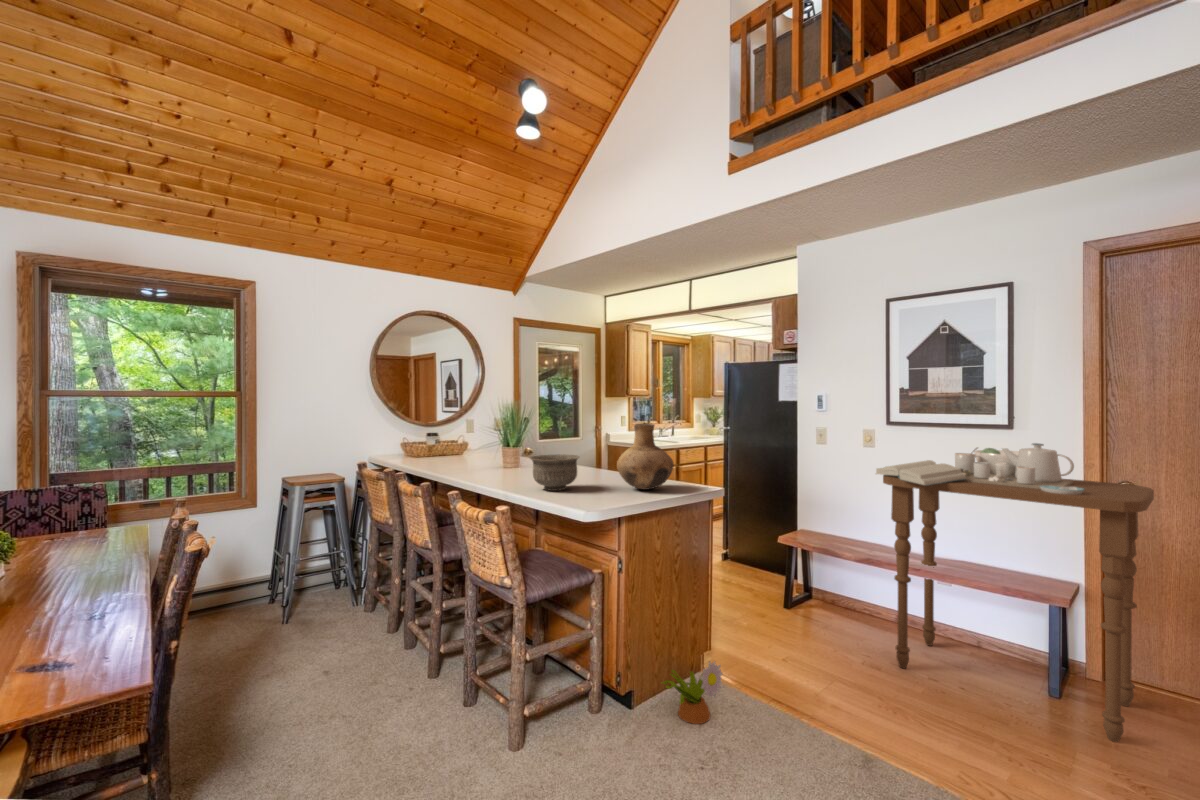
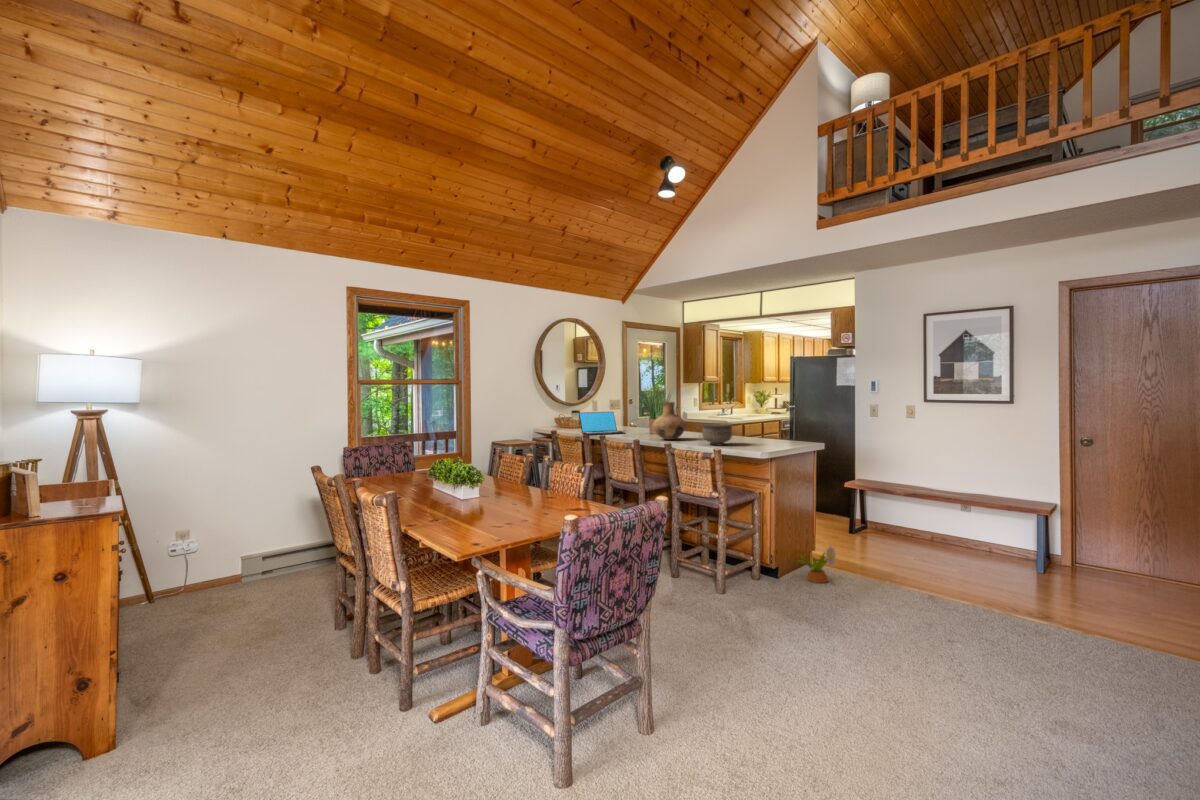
vase: present [617,424,674,490] -> present [653,402,686,440]
laptop: none [424,433,480,466] -> present [579,412,625,436]
side table: present [876,443,1154,742] -> none [922,412,1099,587]

